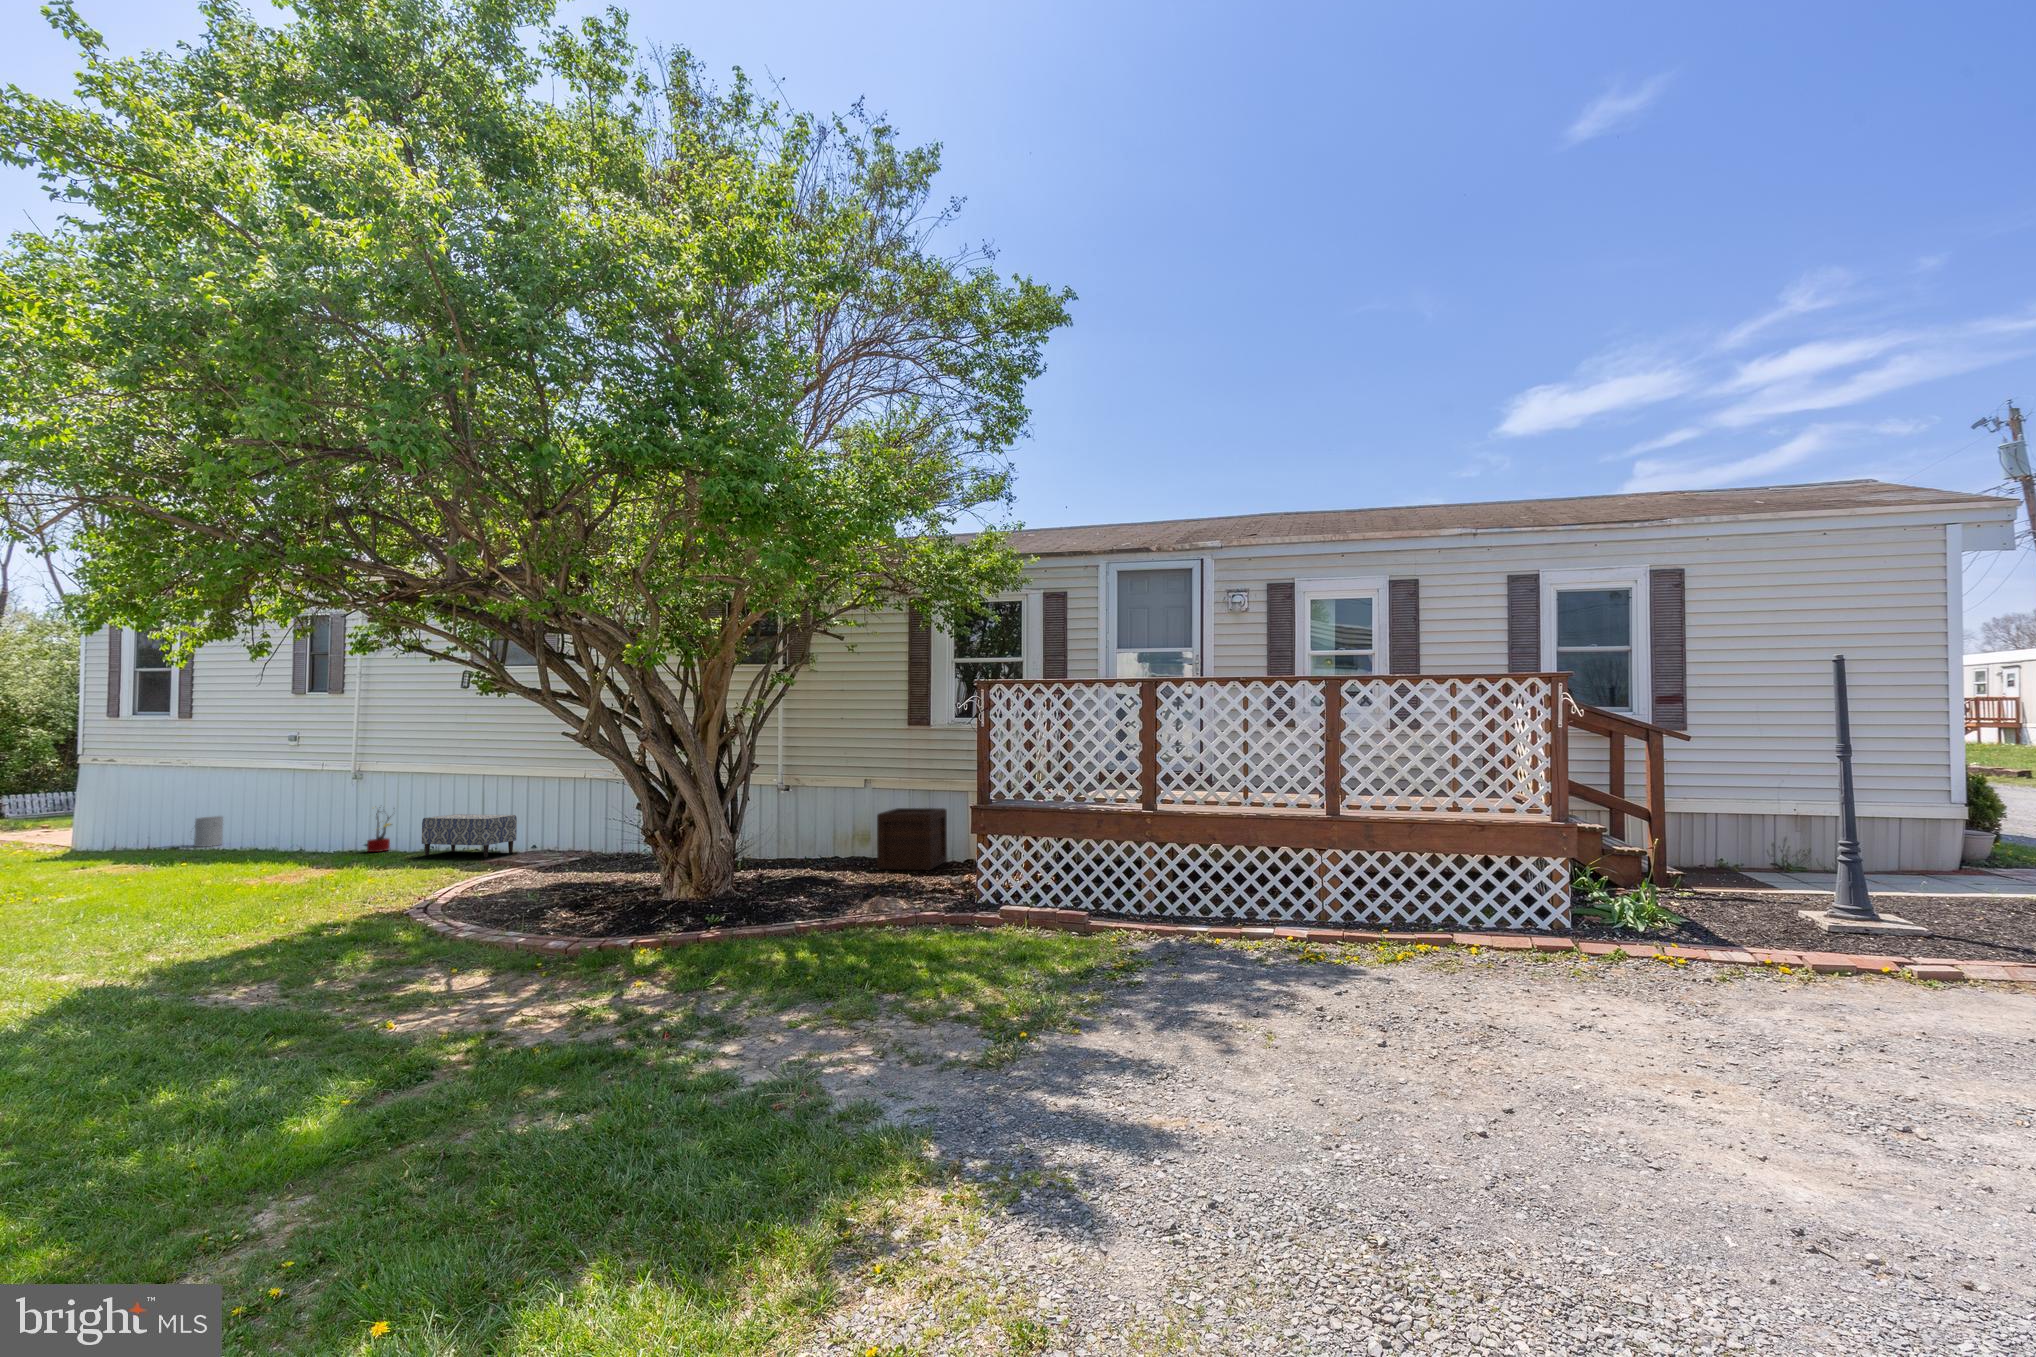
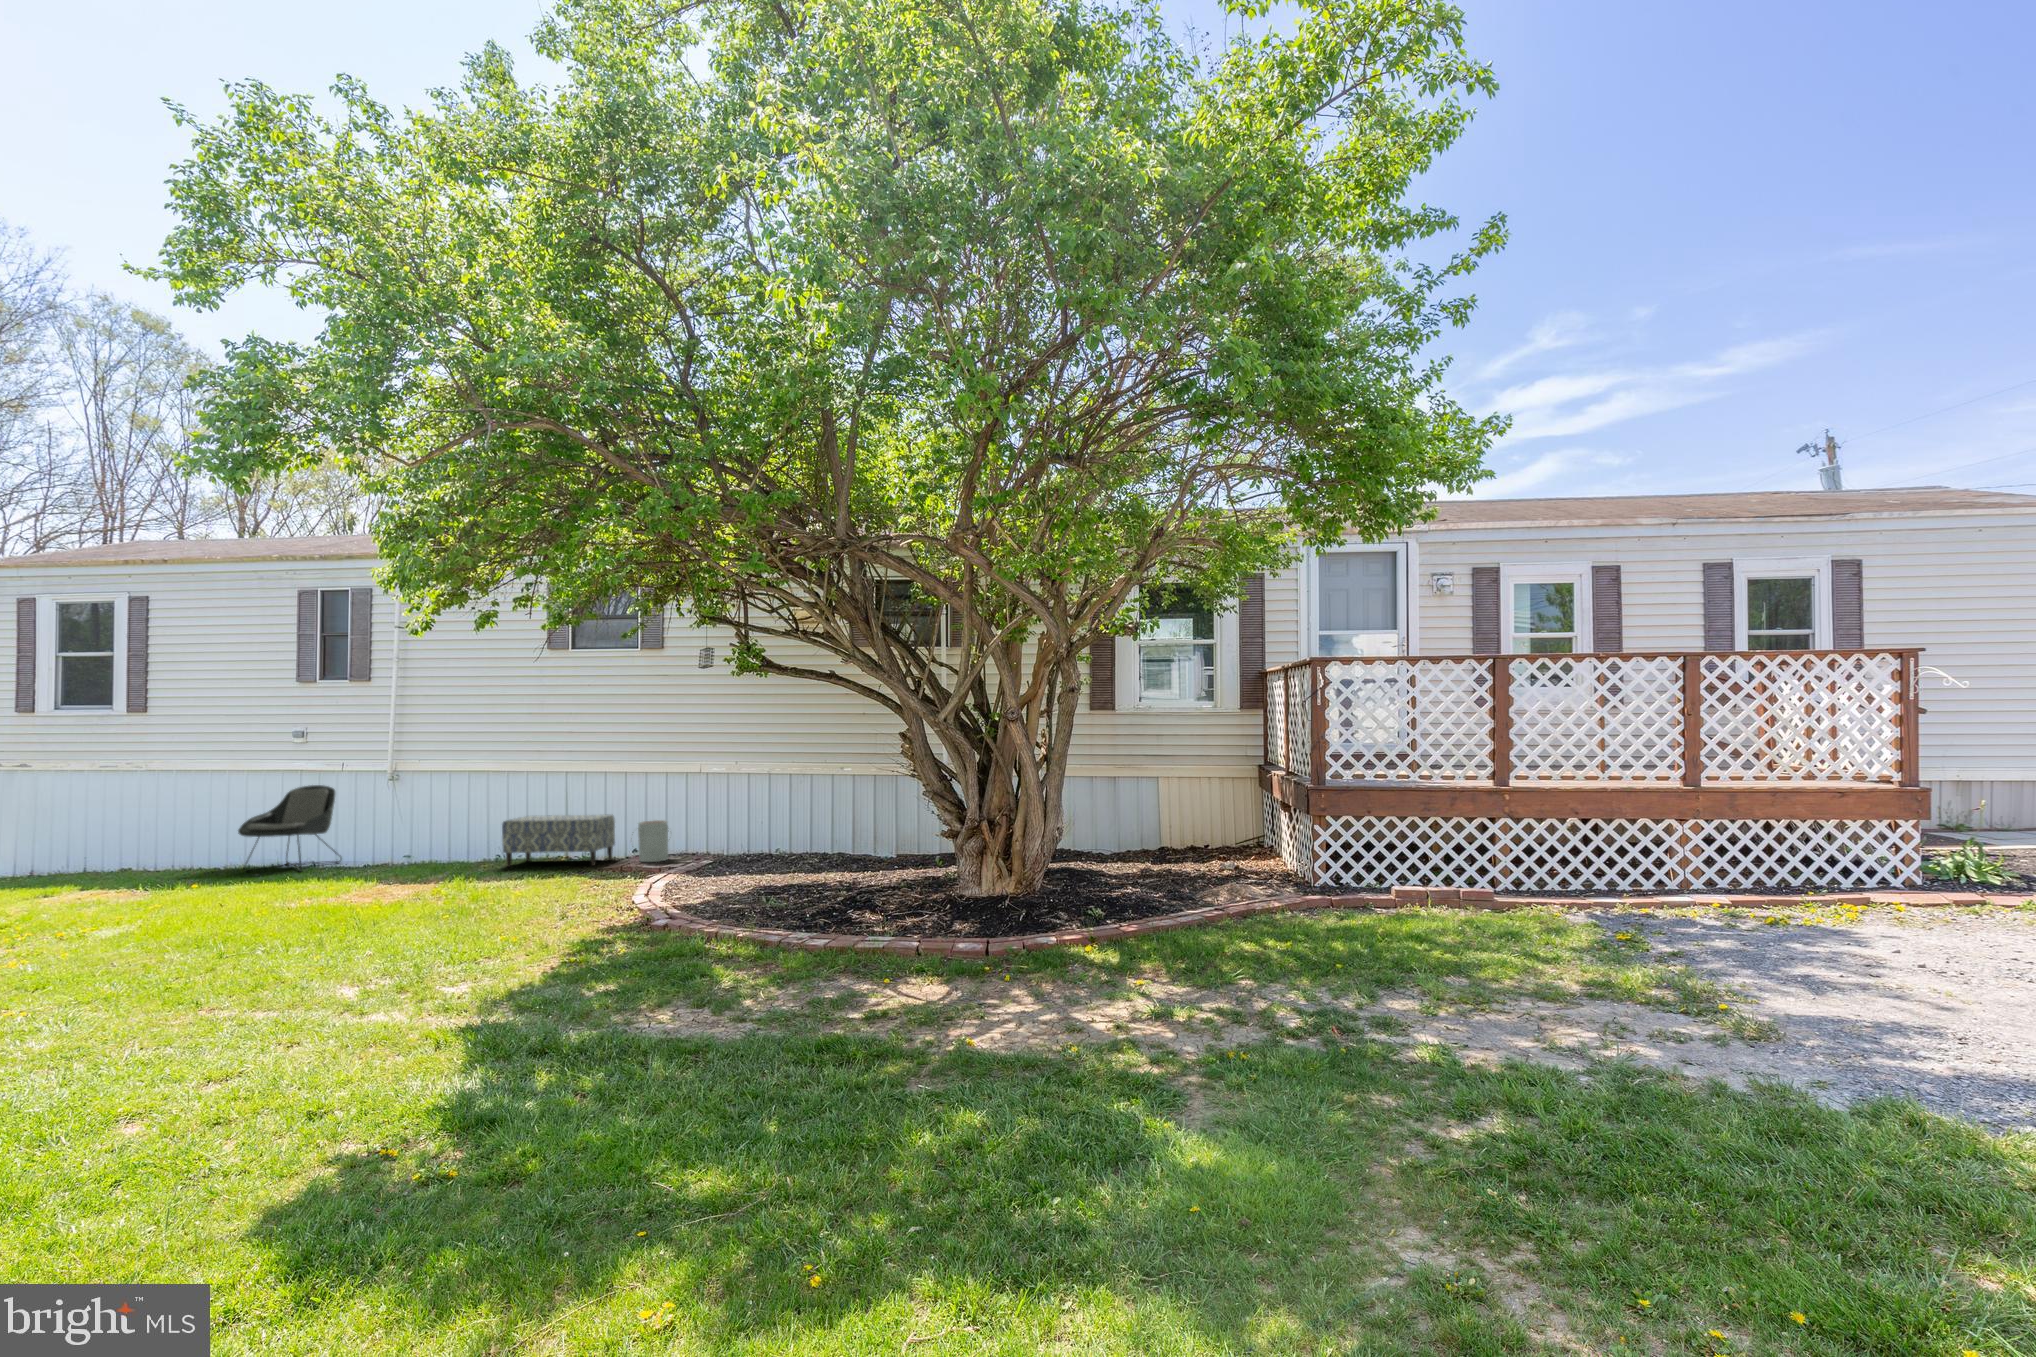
lounge chair: none [241,785,329,854] -> present [238,785,342,872]
wooden crate: present [877,808,947,871] -> none [1113,792,1178,862]
decorative plant: present [367,810,392,852] -> none [414,808,449,865]
bucket: present [194,816,224,847] -> present [638,820,669,862]

